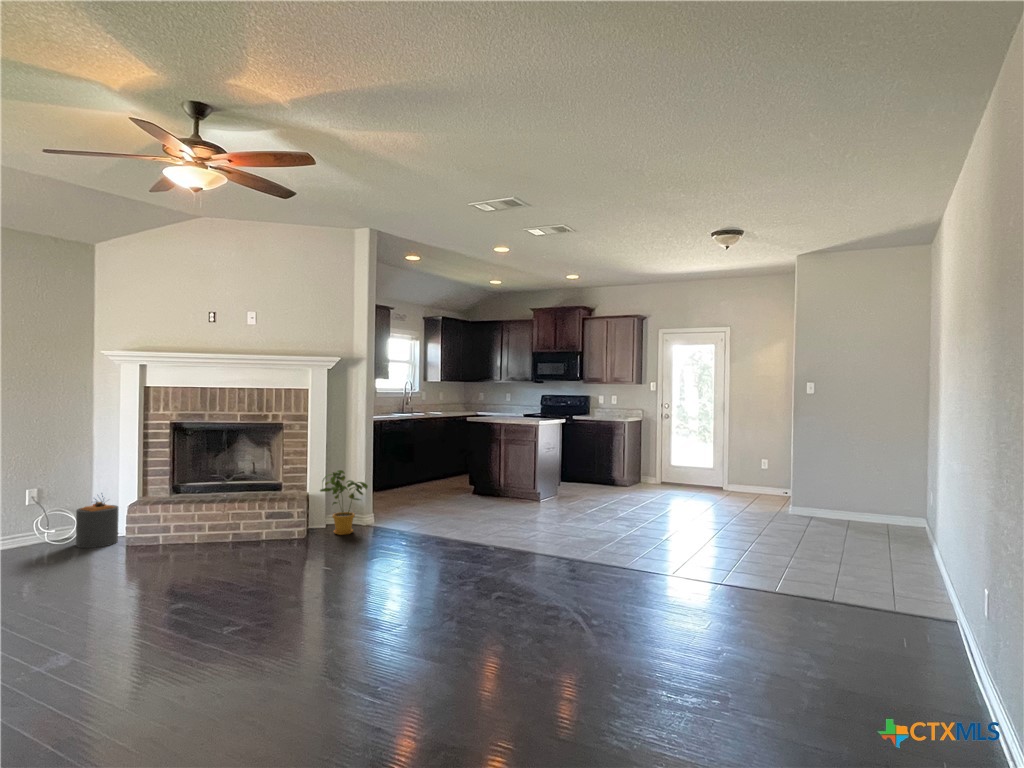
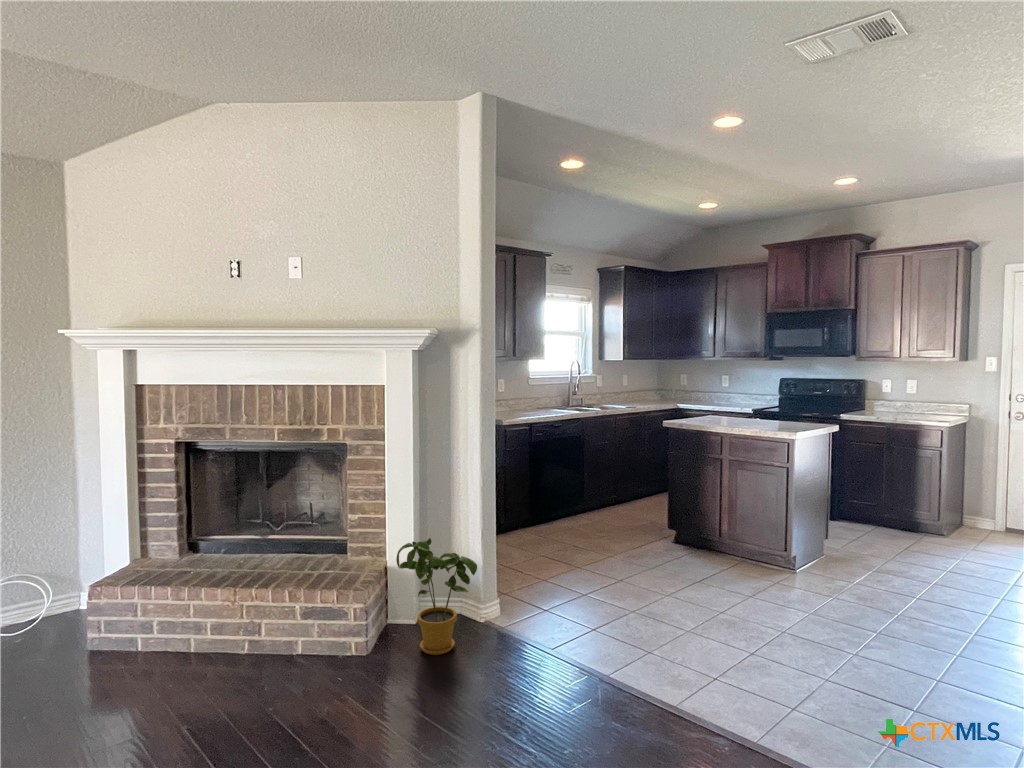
trash can: present [76,493,119,548] -> none [26,550,98,650]

